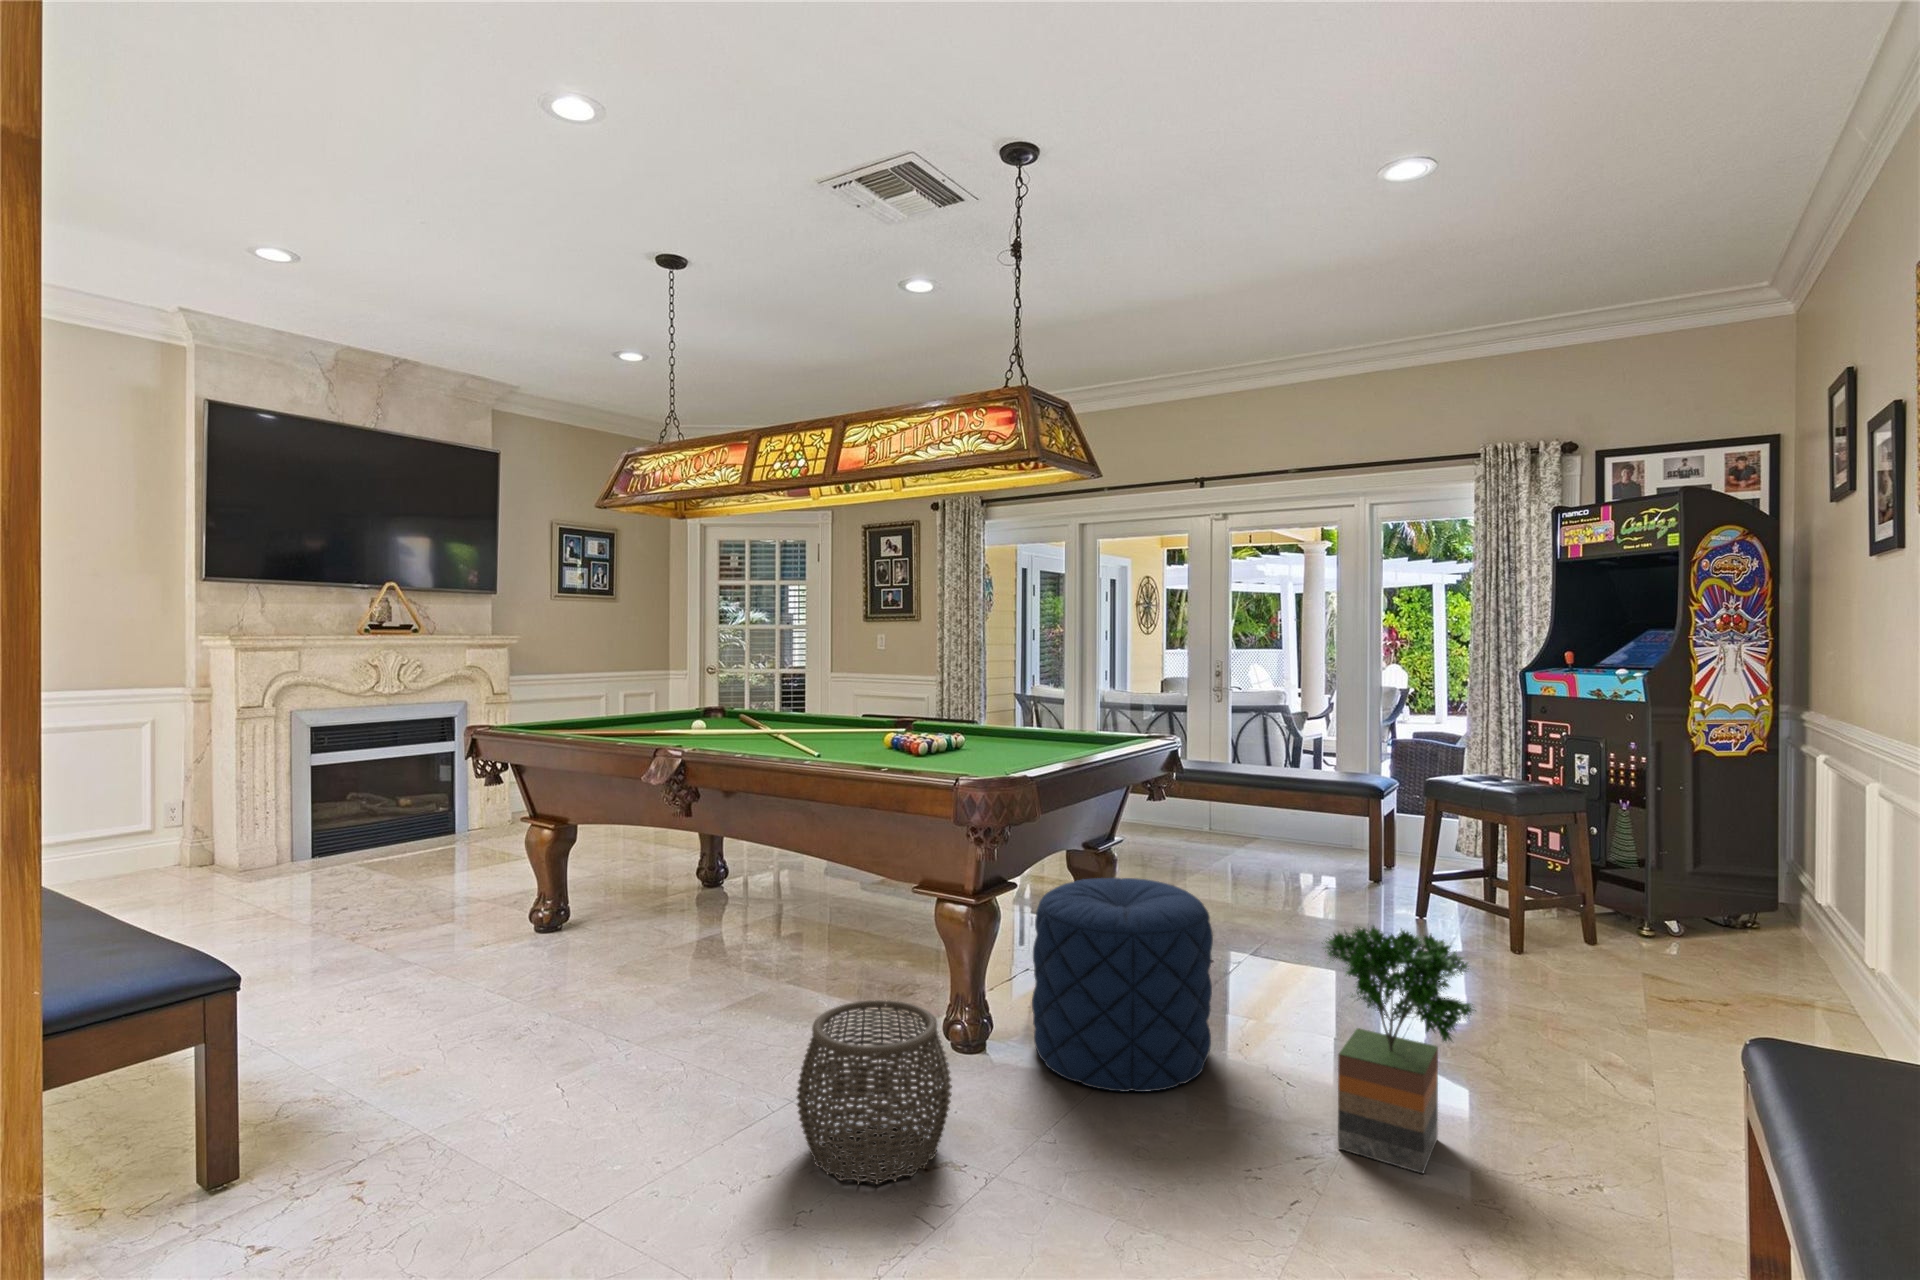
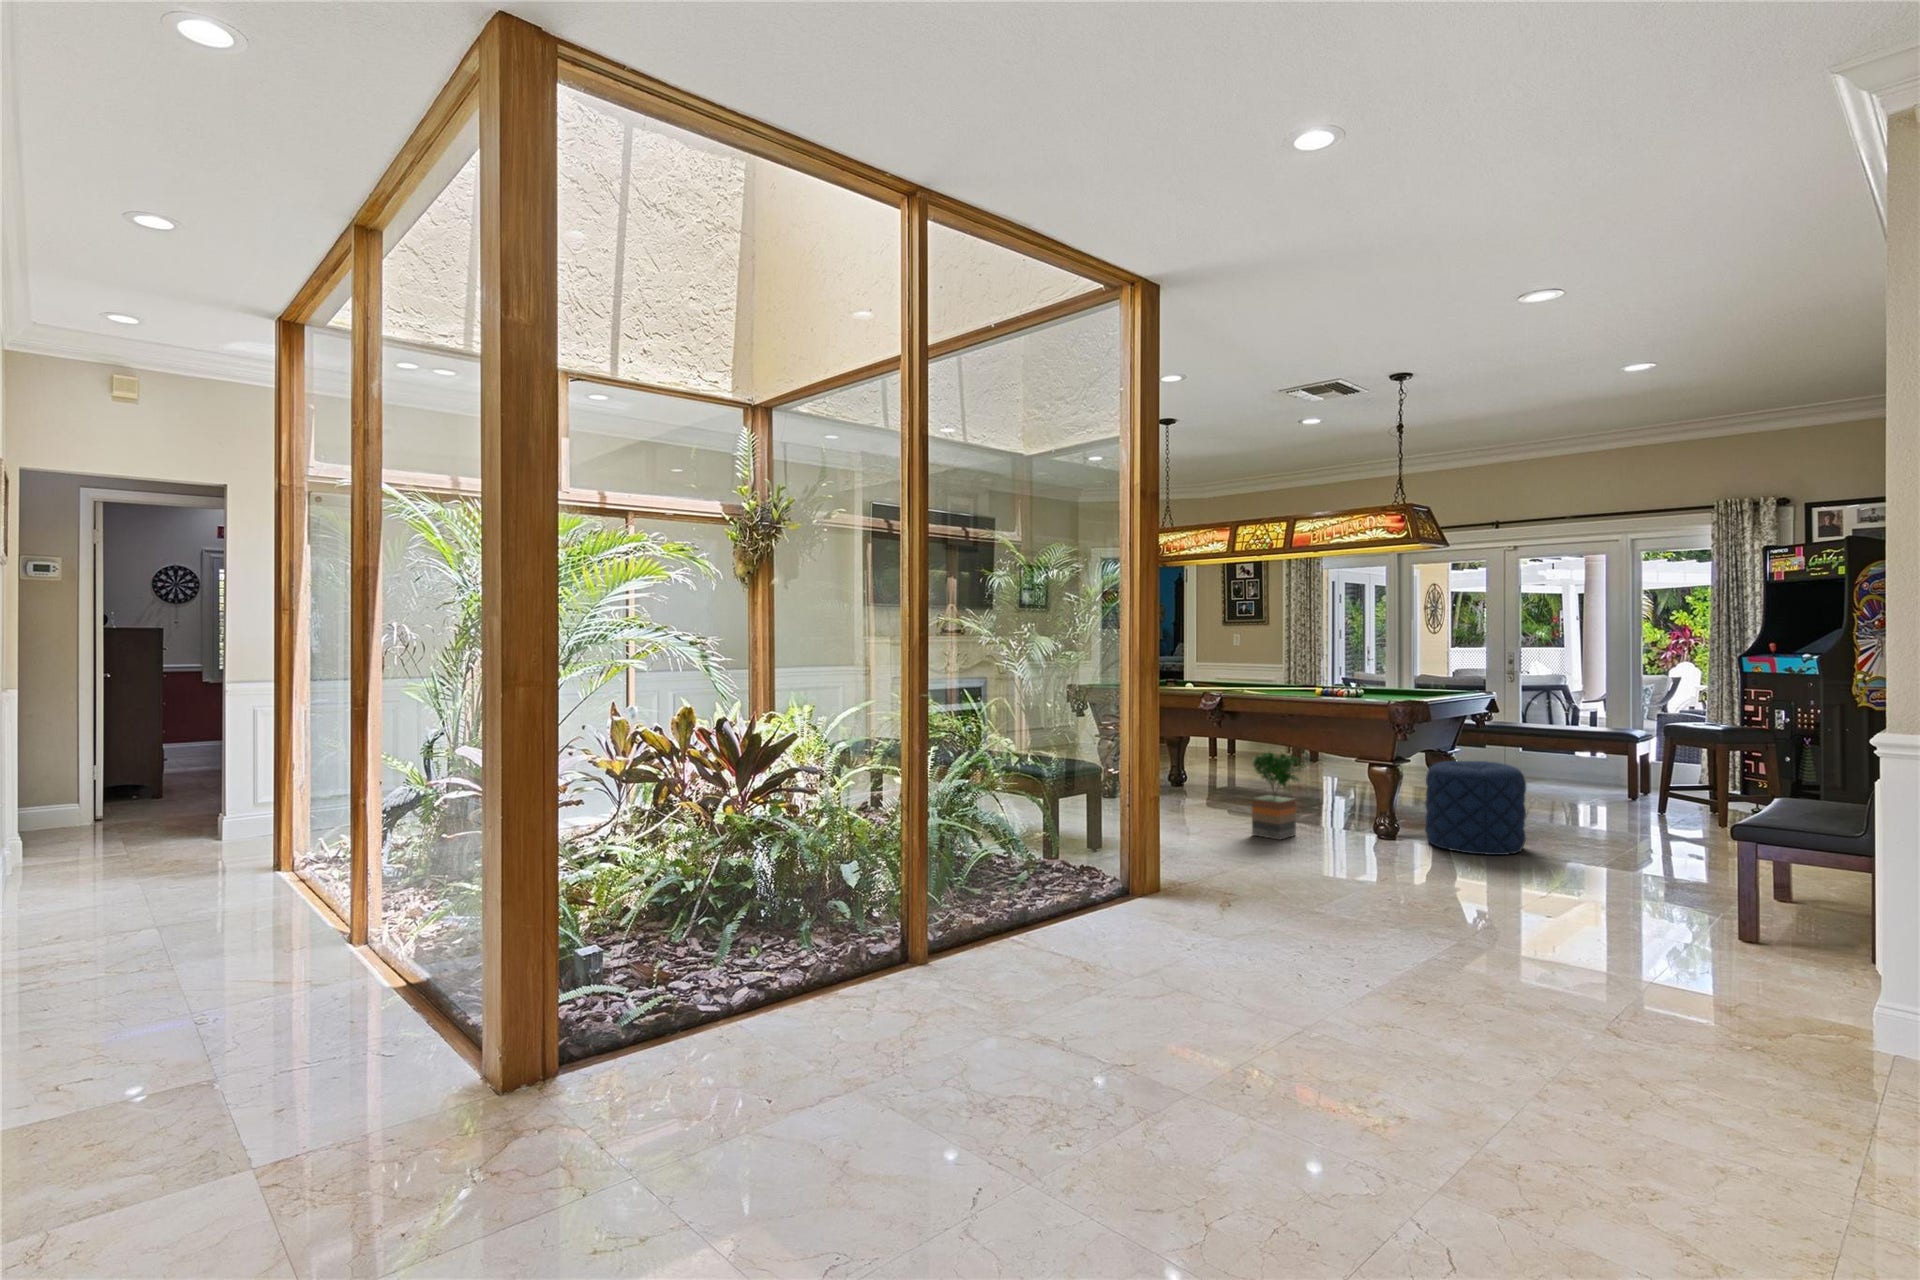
potted tree: present [1325,926,1476,1174] -> present [1252,752,1304,840]
woven basket: present [797,1000,952,1184] -> none [1332,800,1405,868]

